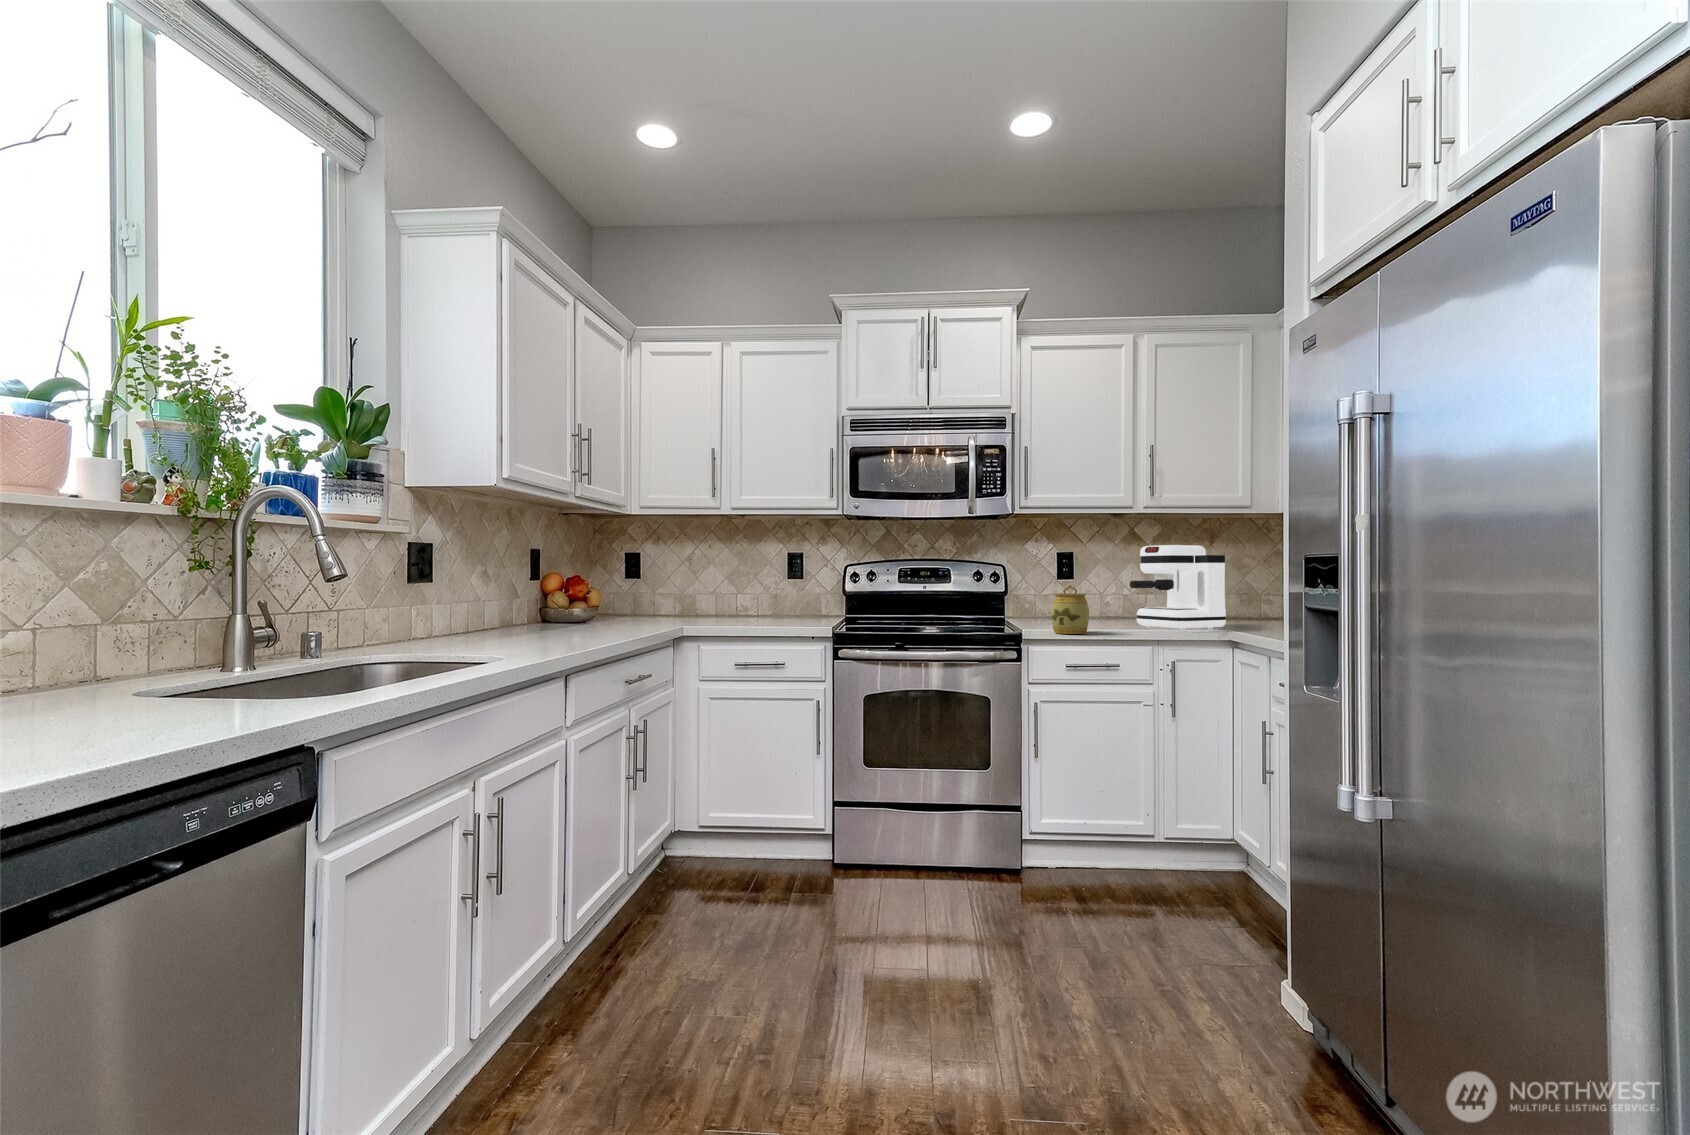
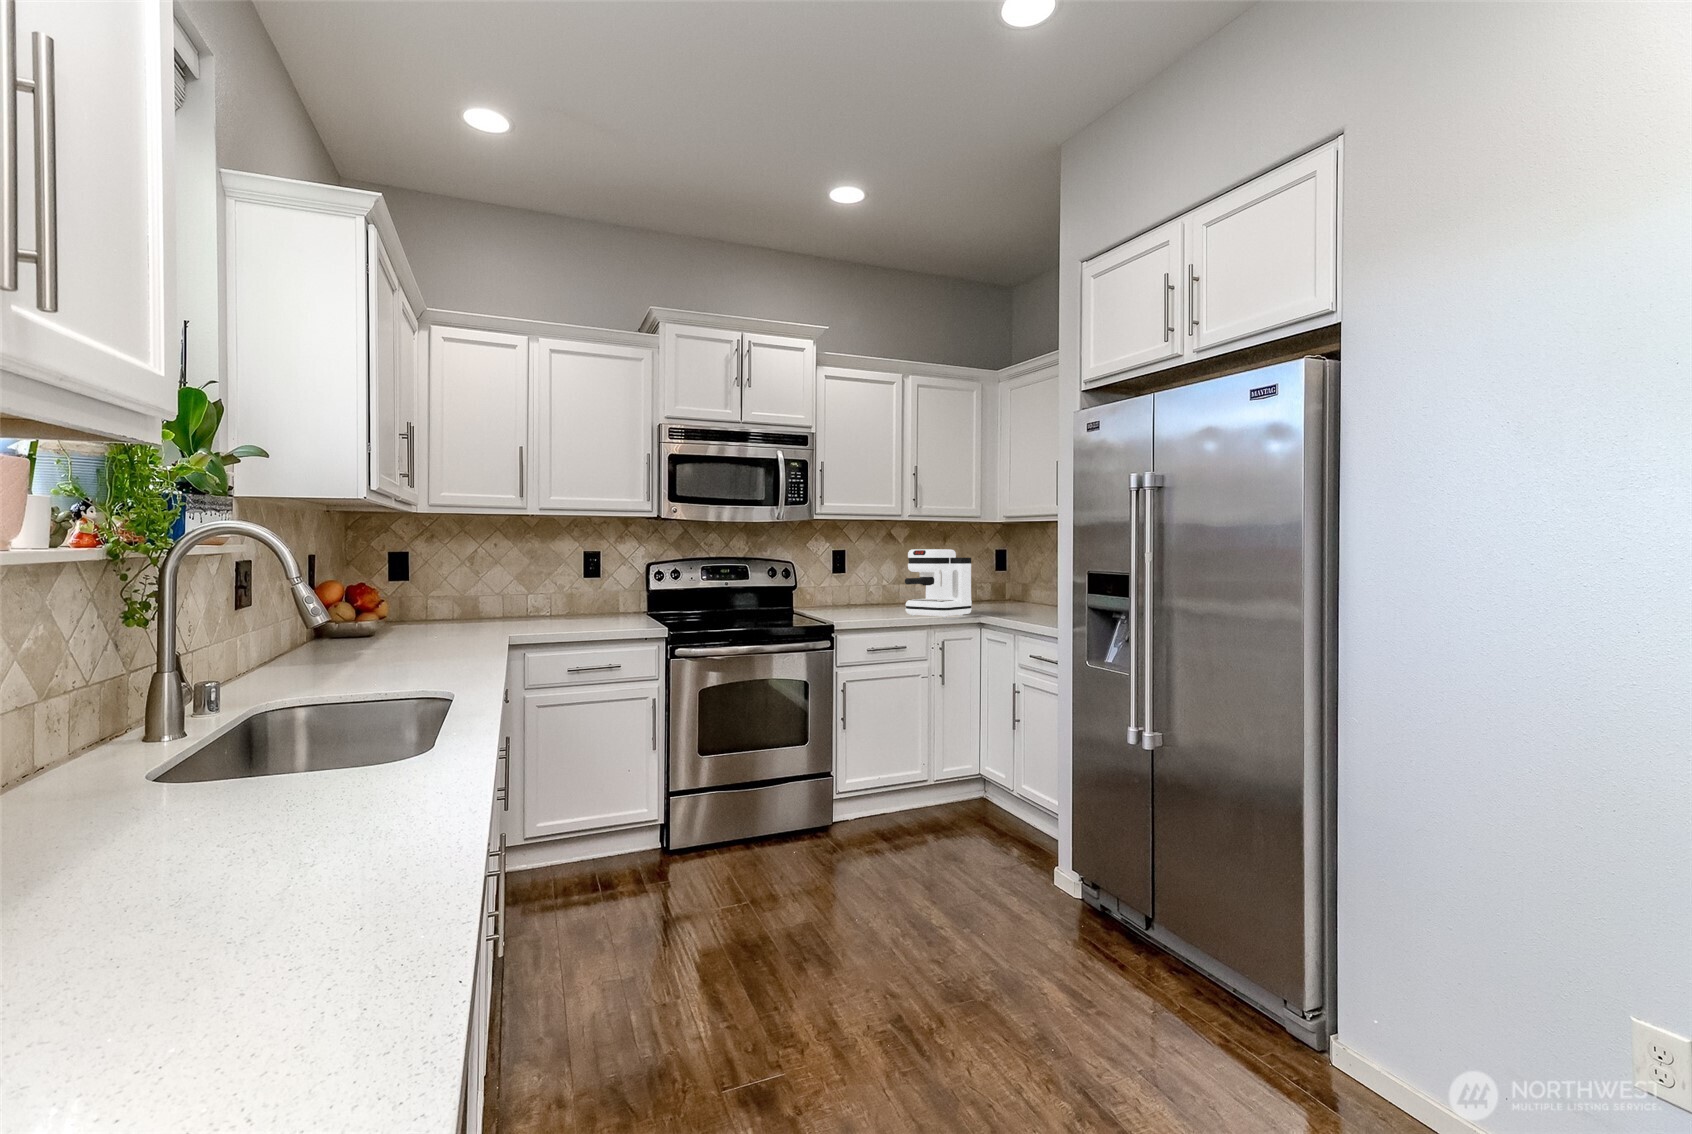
jar: present [1051,586,1089,634] -> none [852,583,881,624]

